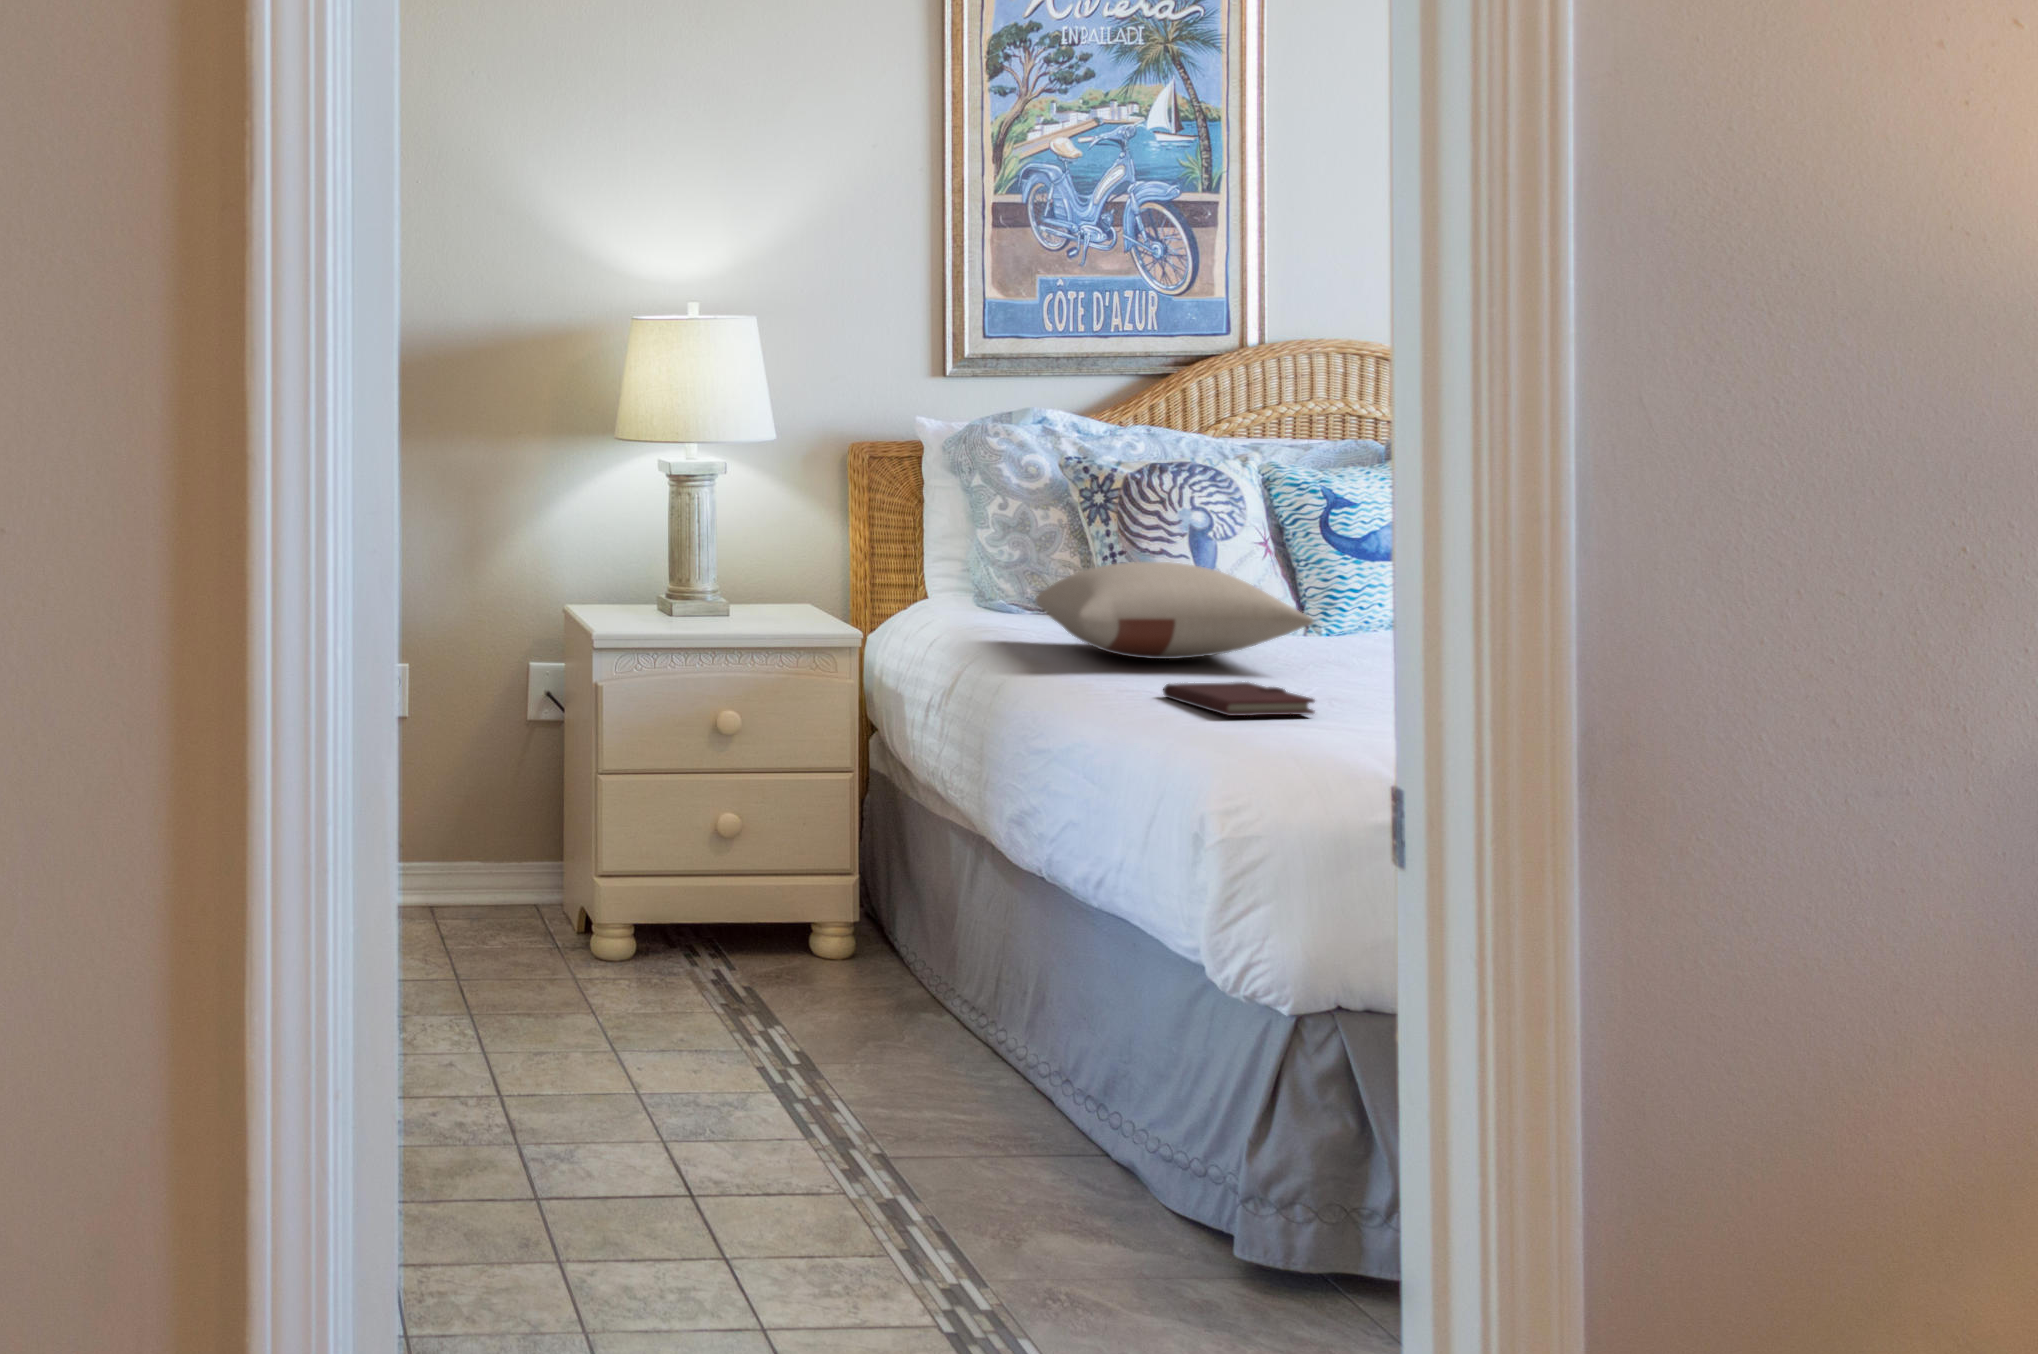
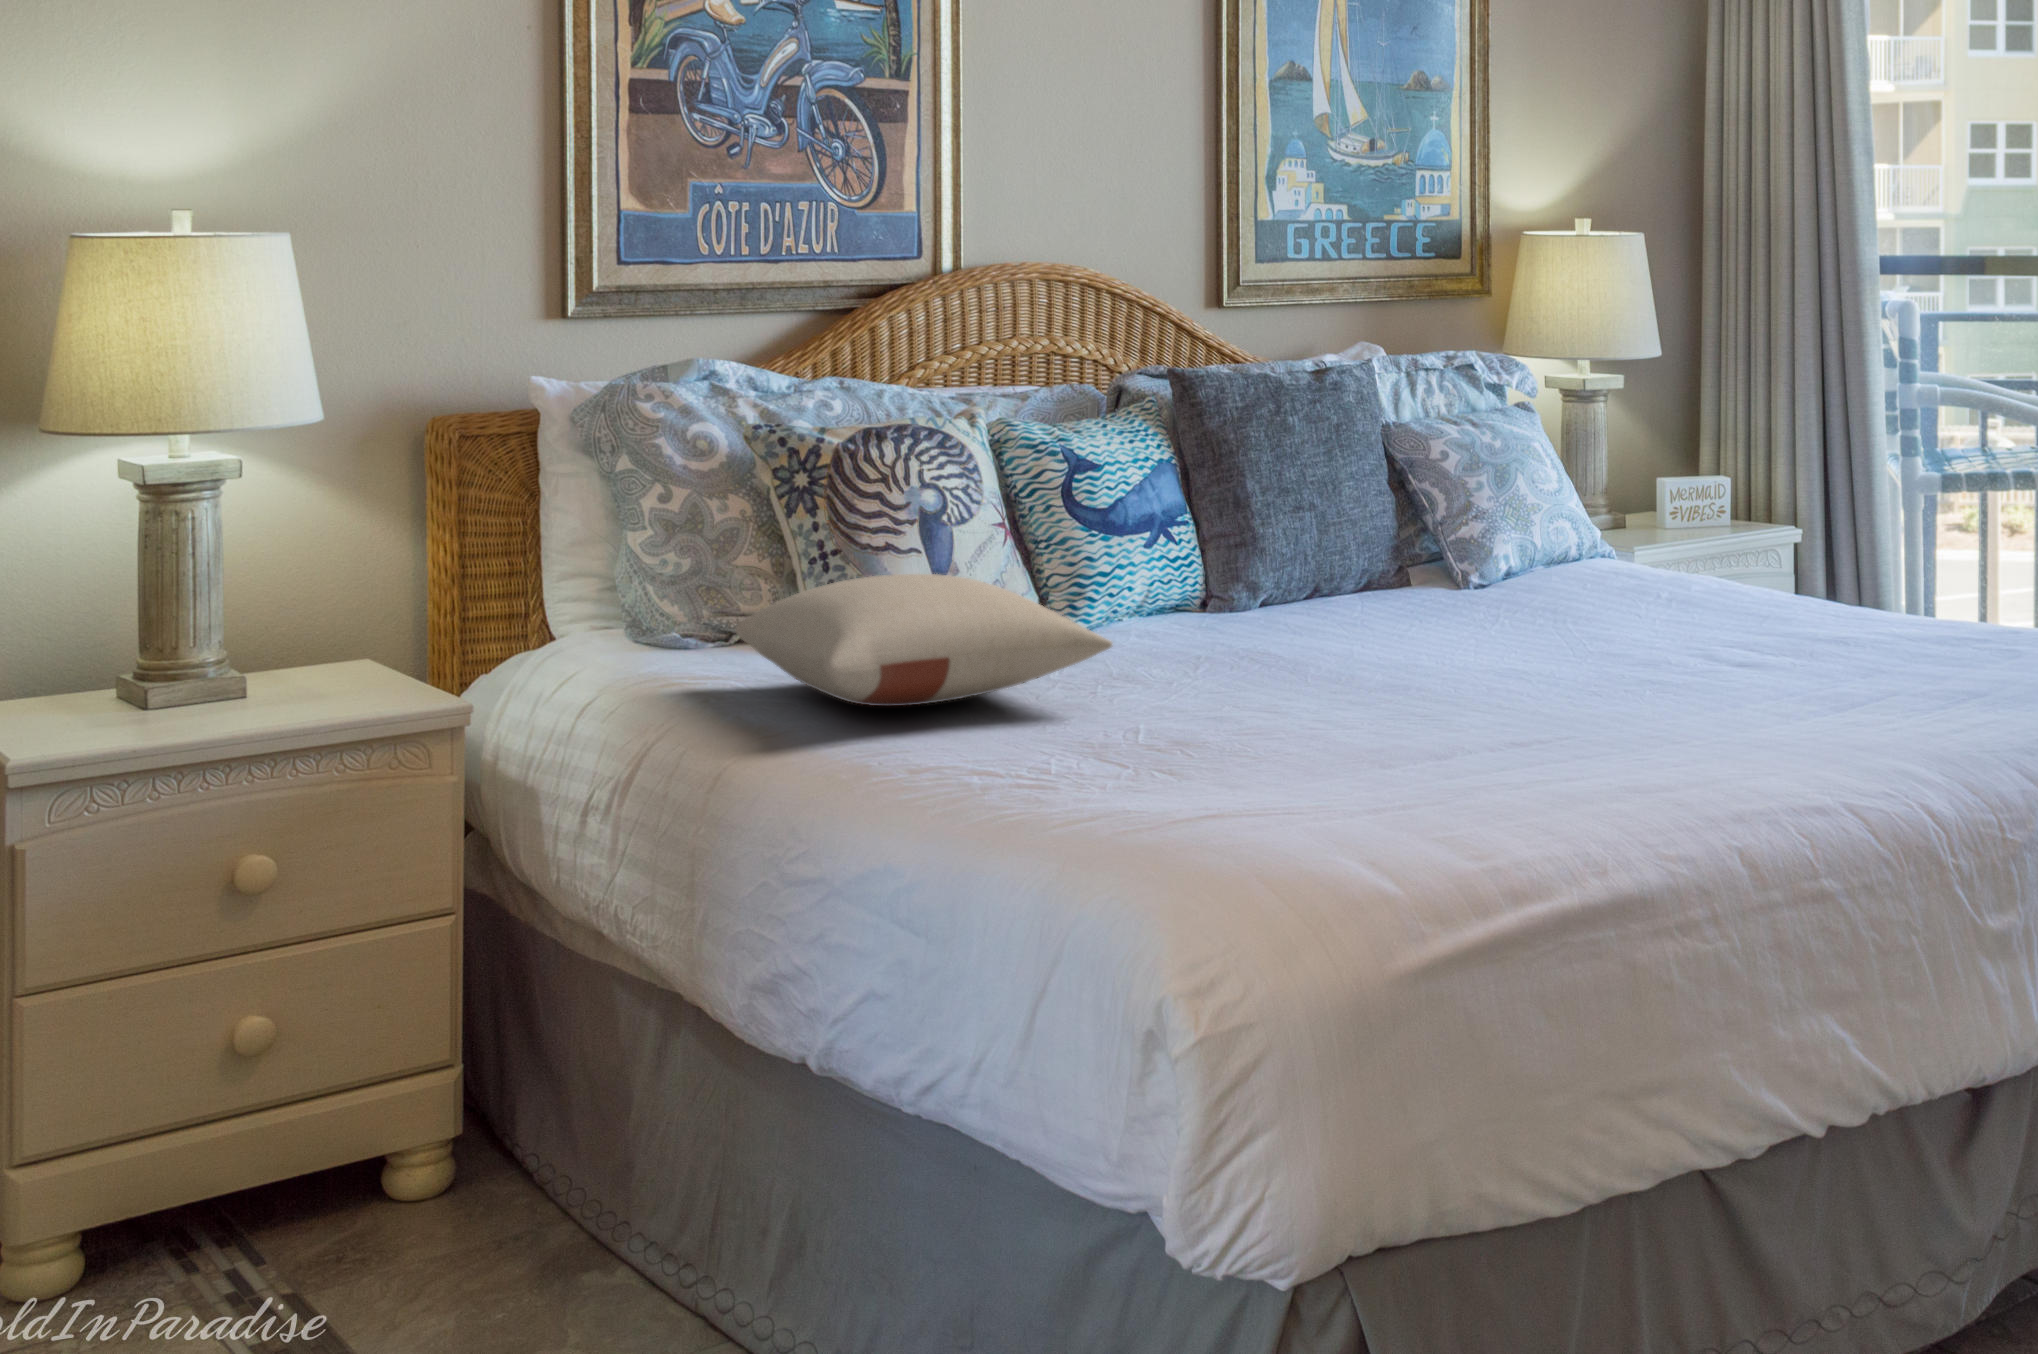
notebook: present [1163,682,1314,716] -> none [964,742,1167,806]

